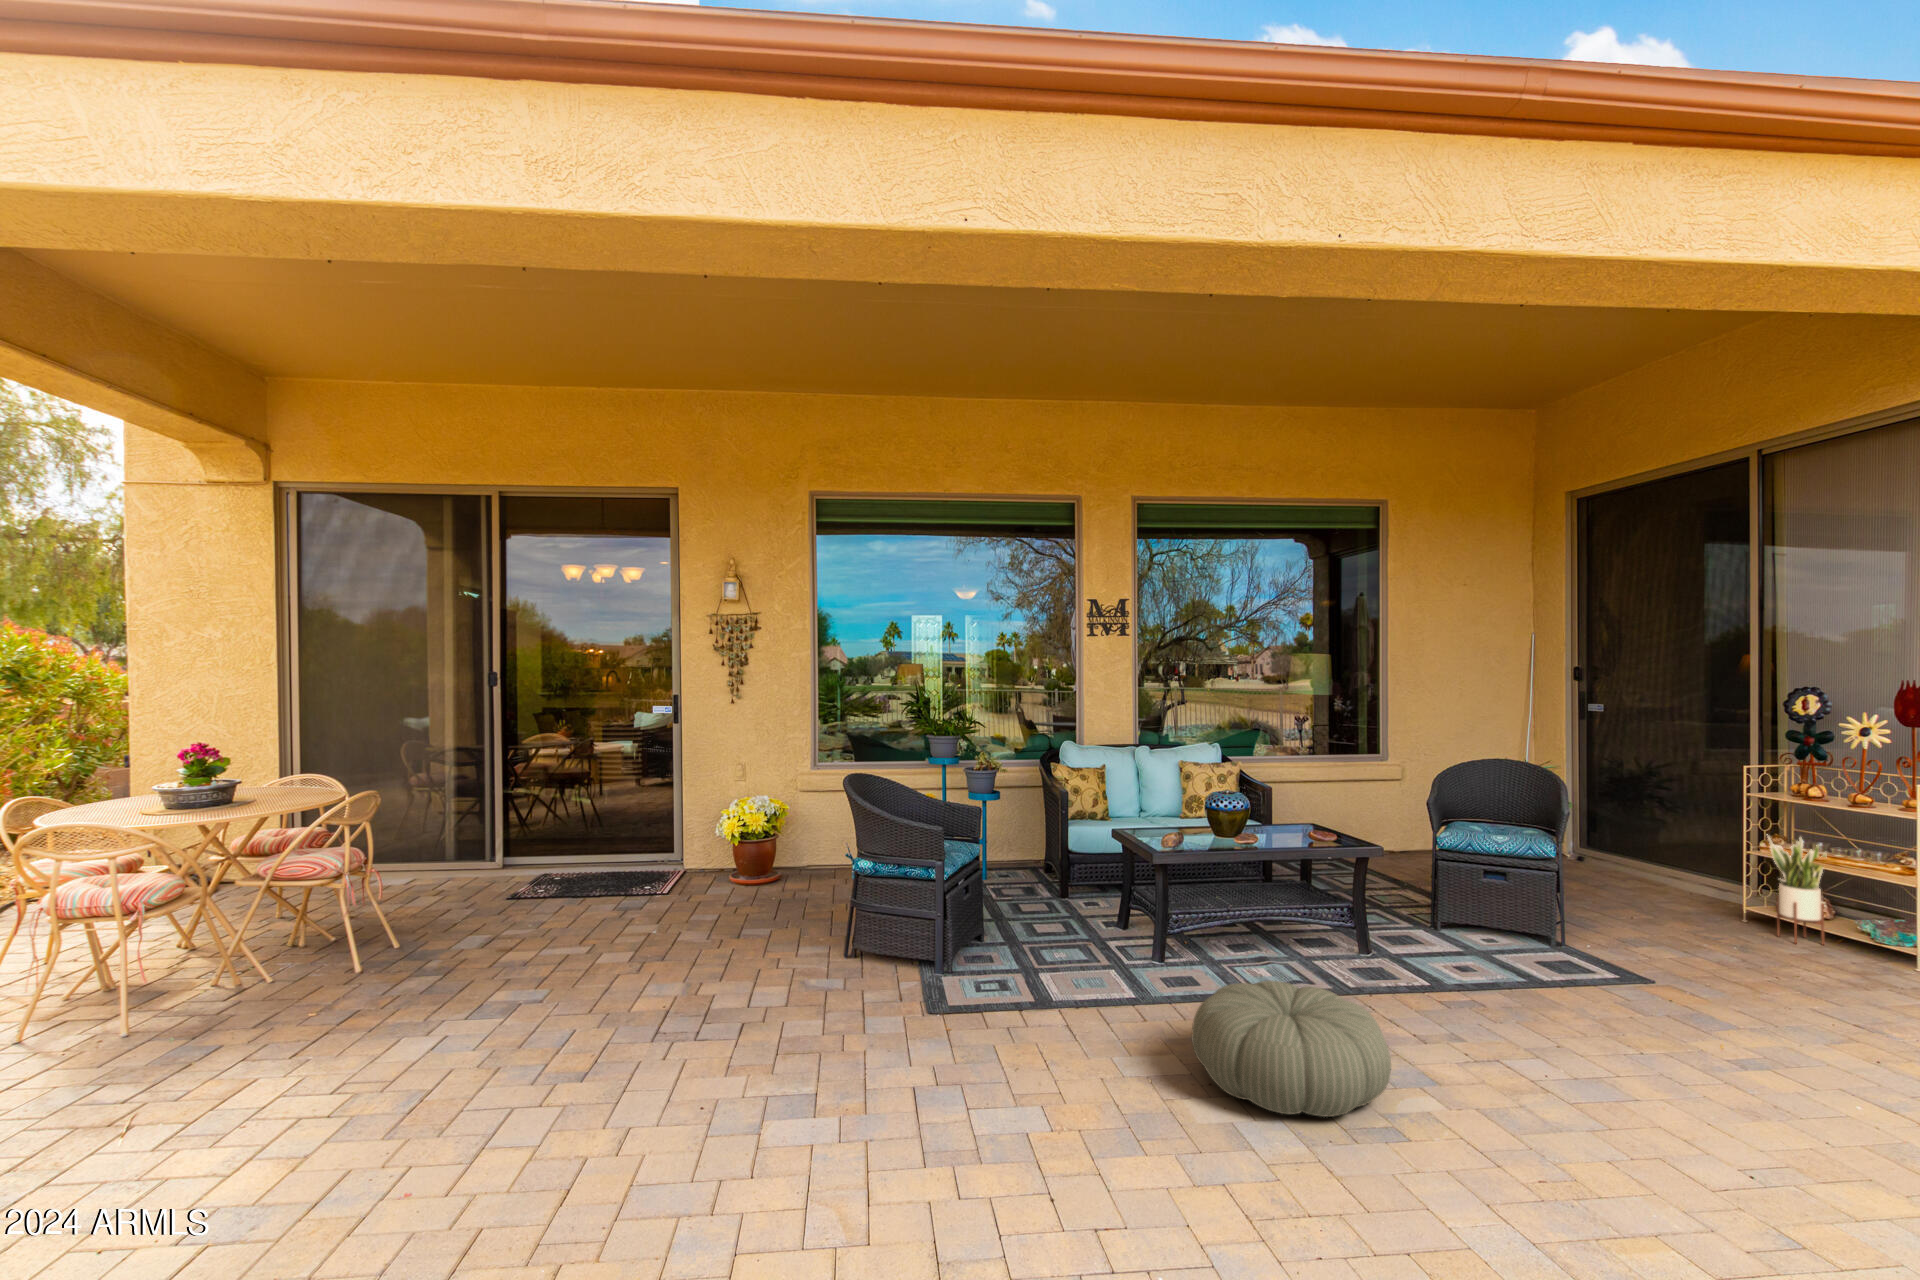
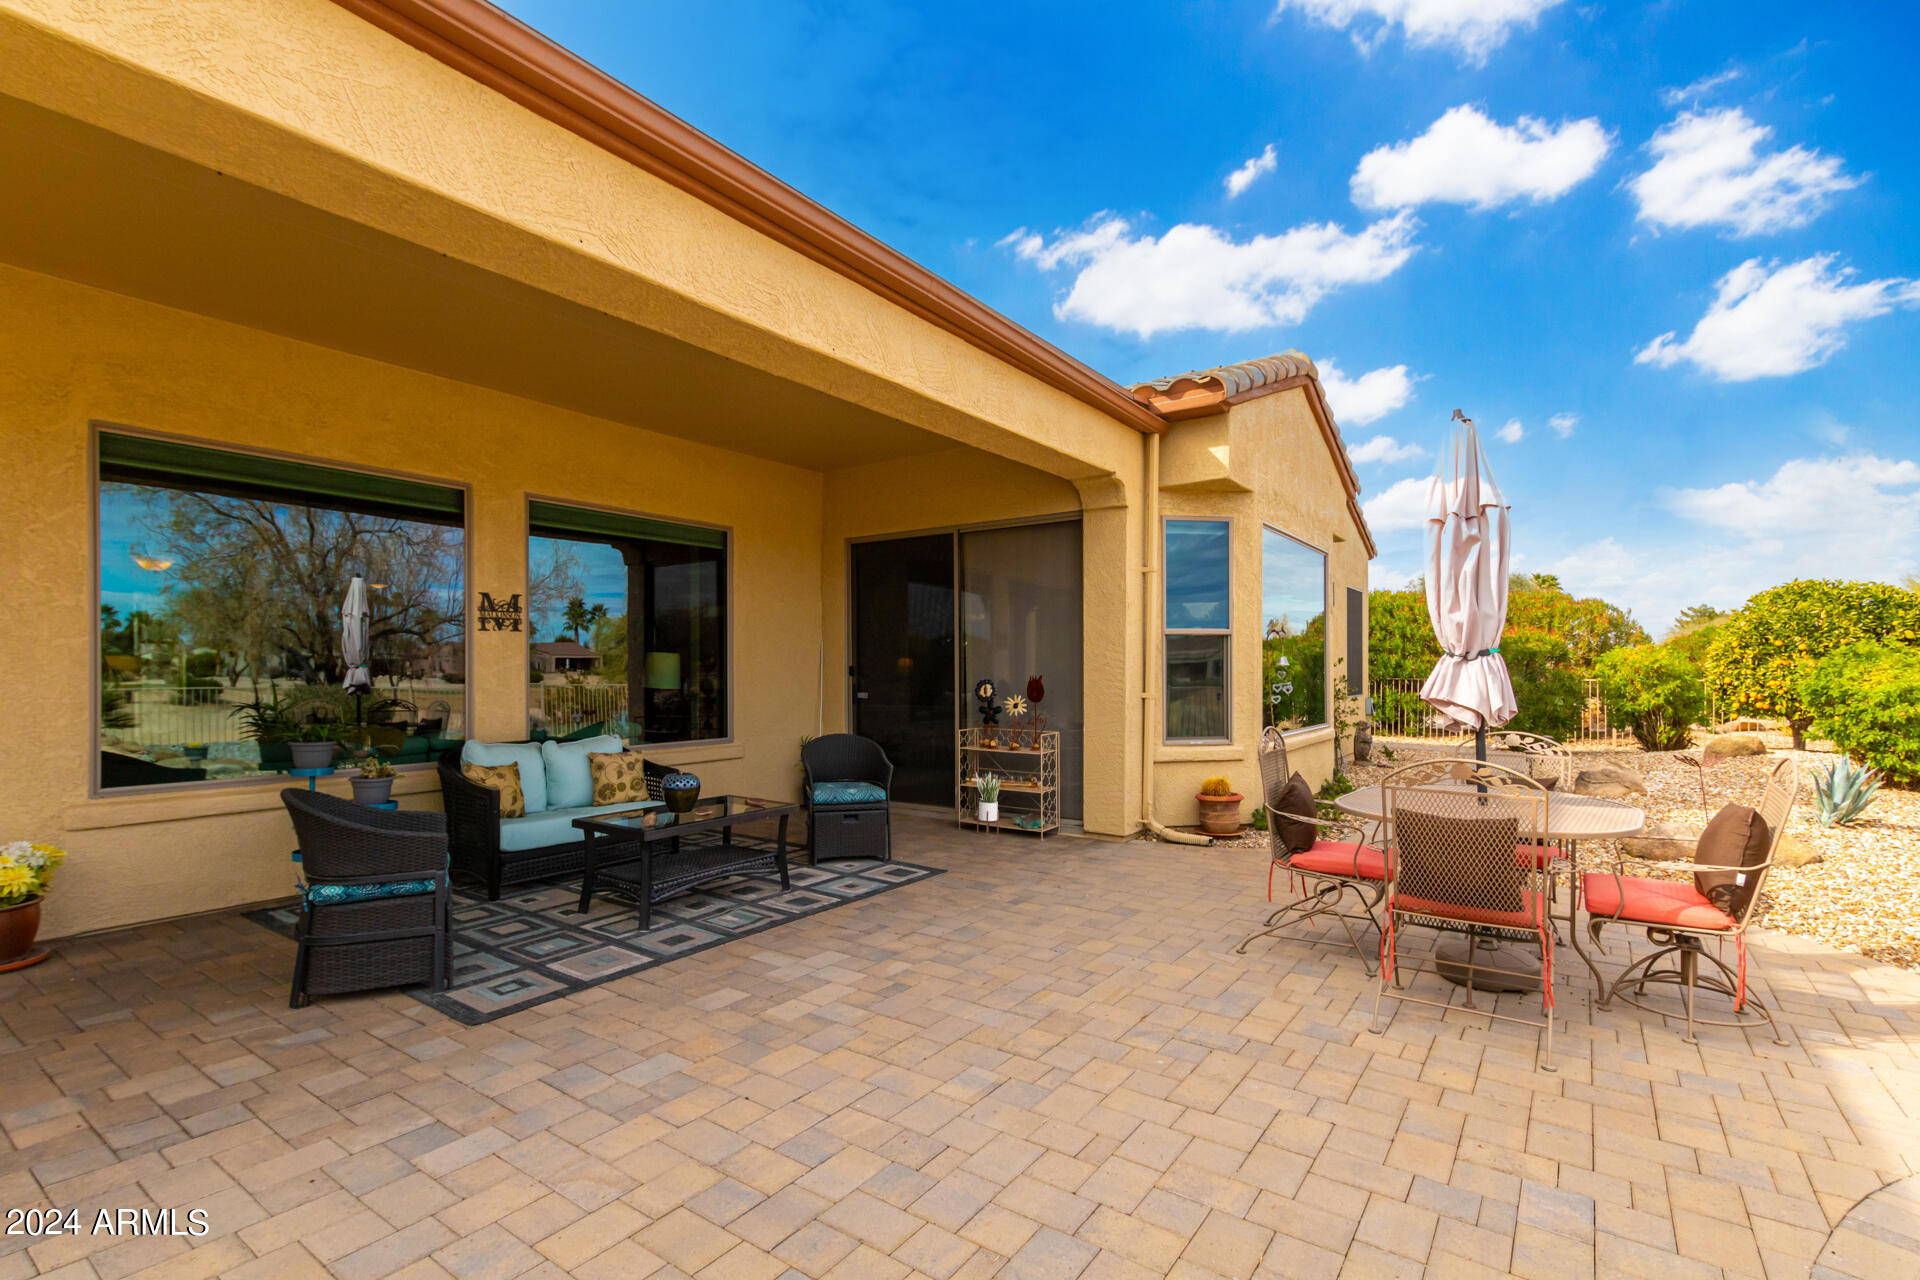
pouf: present [1191,980,1391,1117] -> none [749,909,887,1000]

